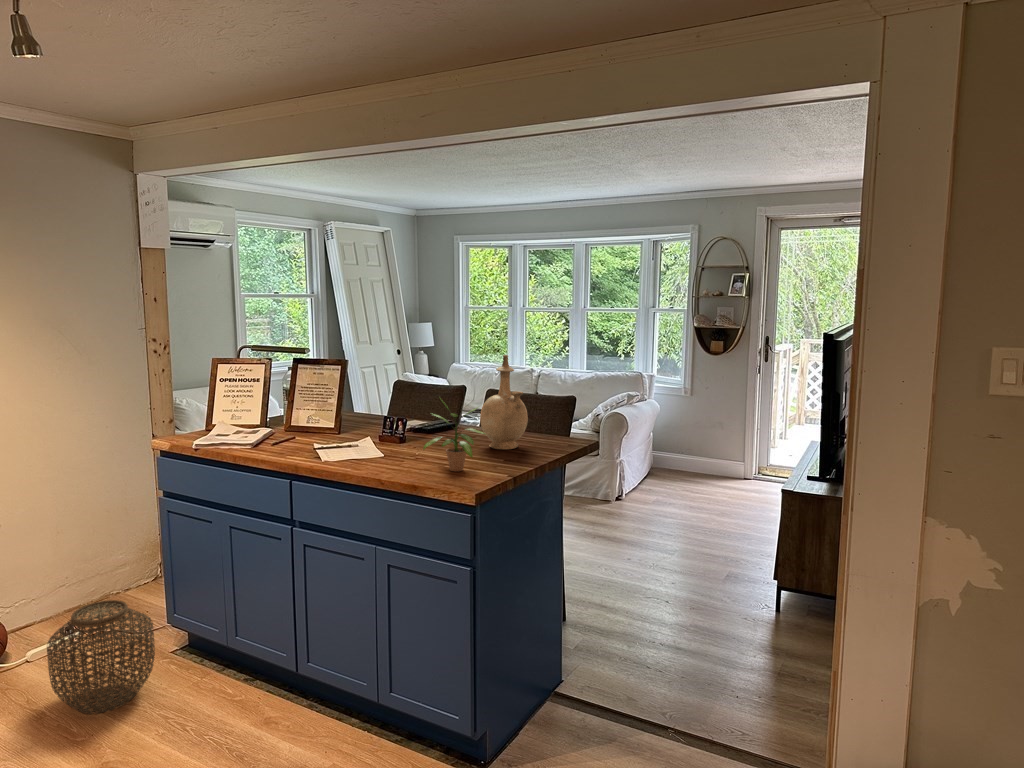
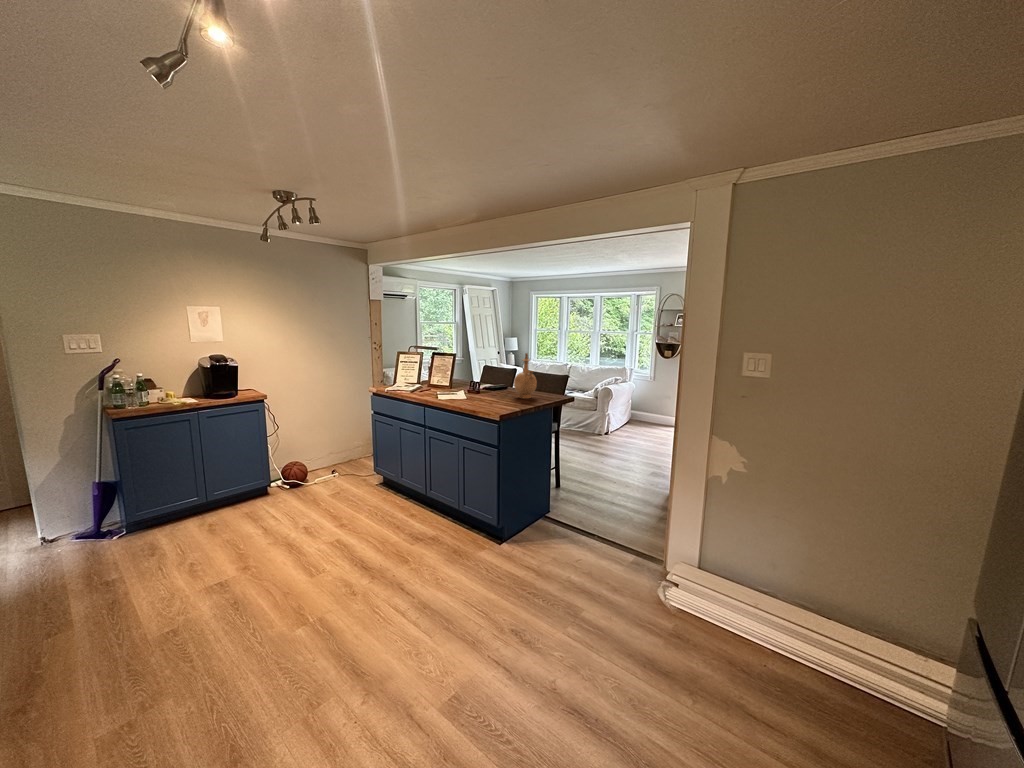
potted plant: present [423,400,484,471] -> none [480,370,510,406]
woven basket: present [47,600,155,714] -> none [323,457,367,505]

